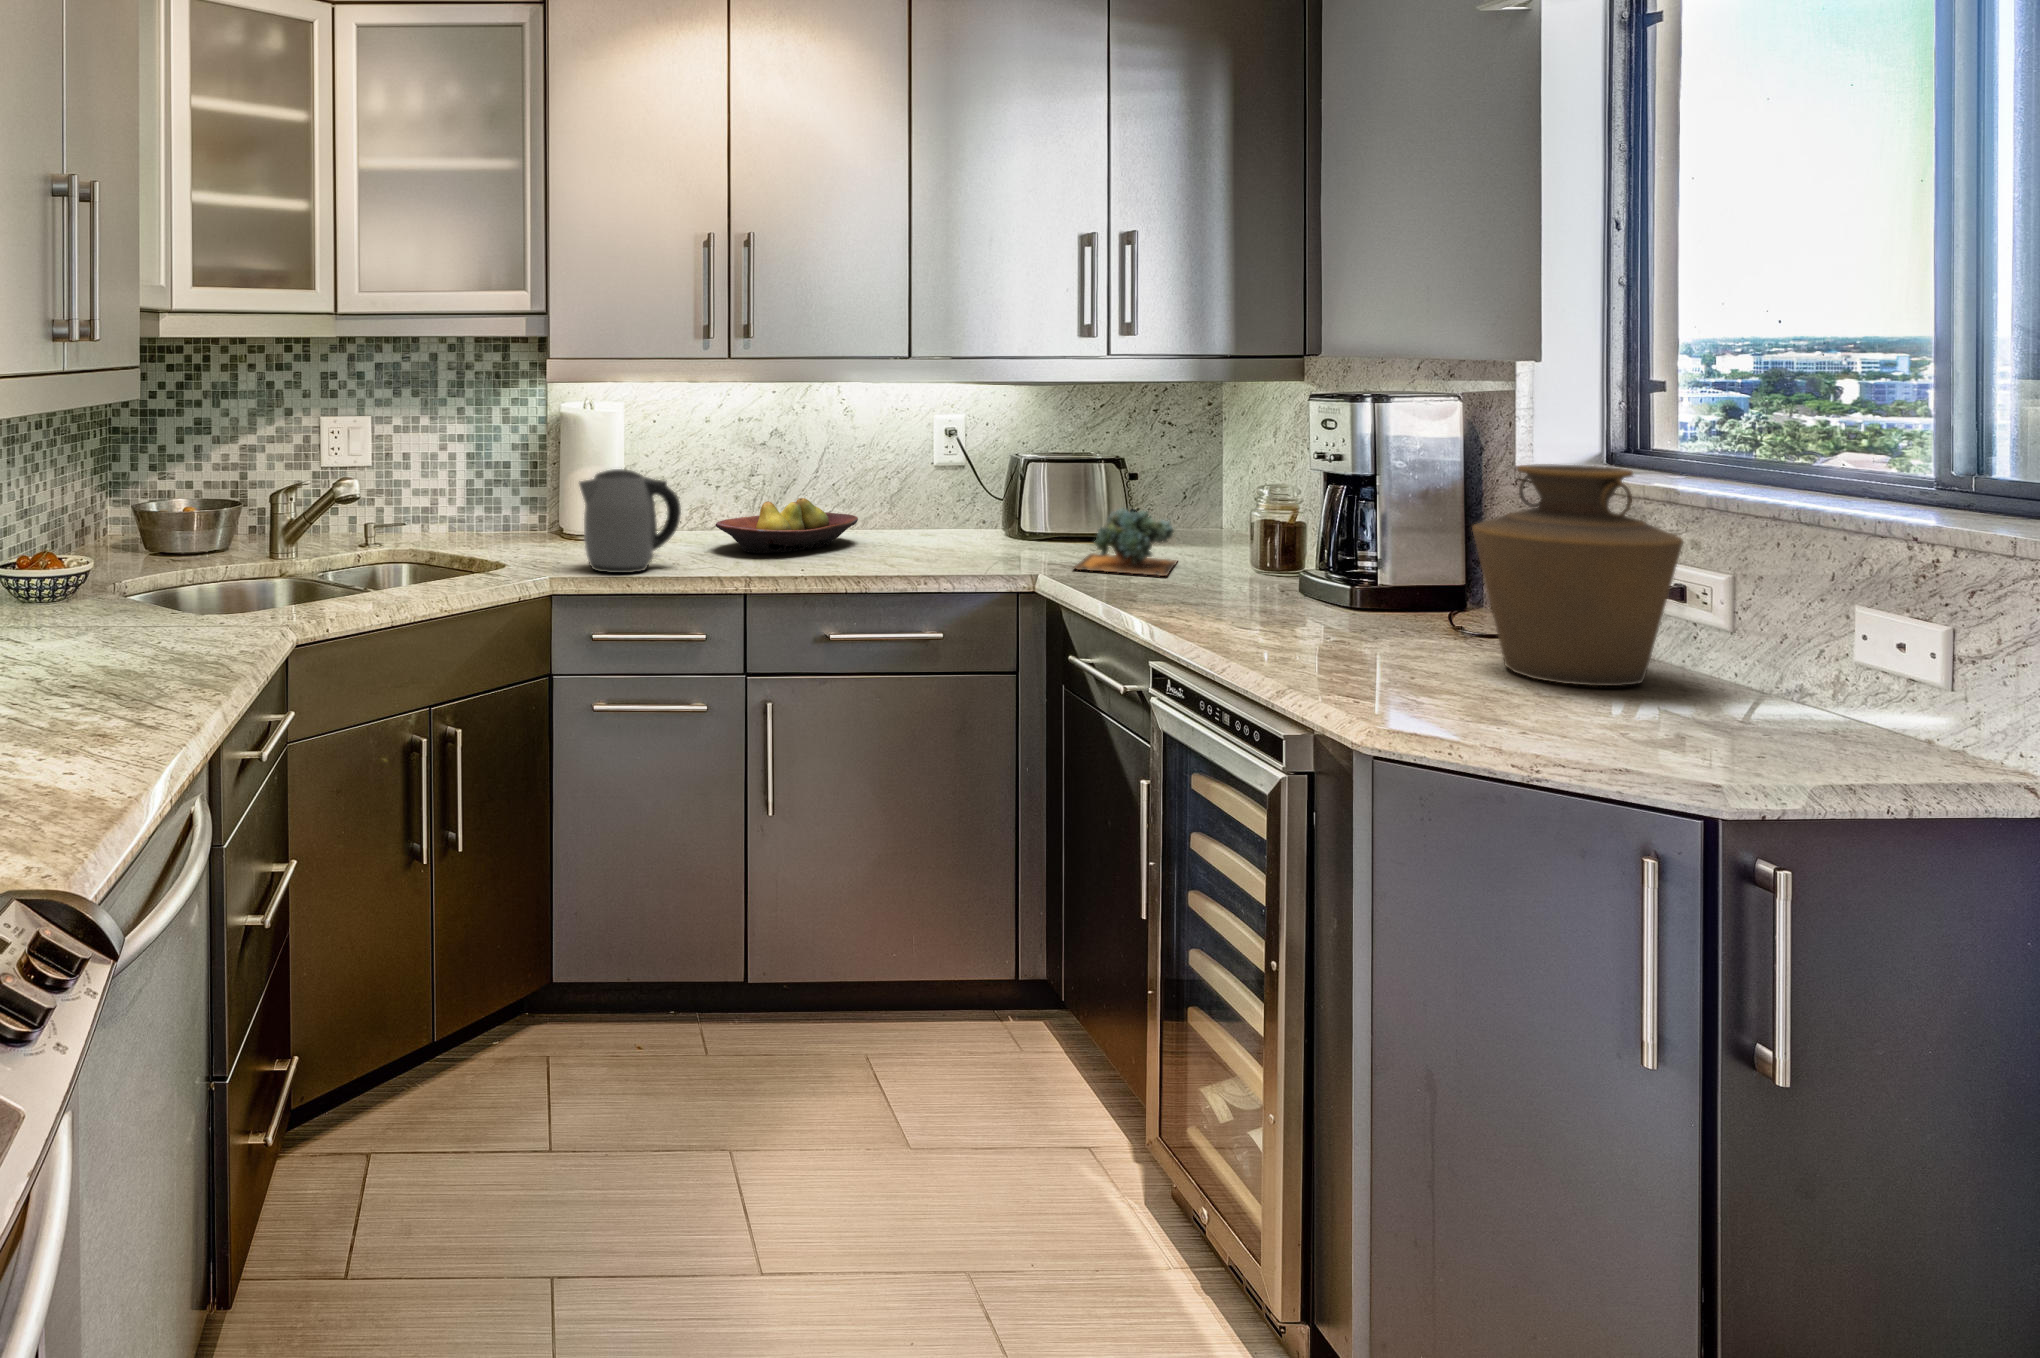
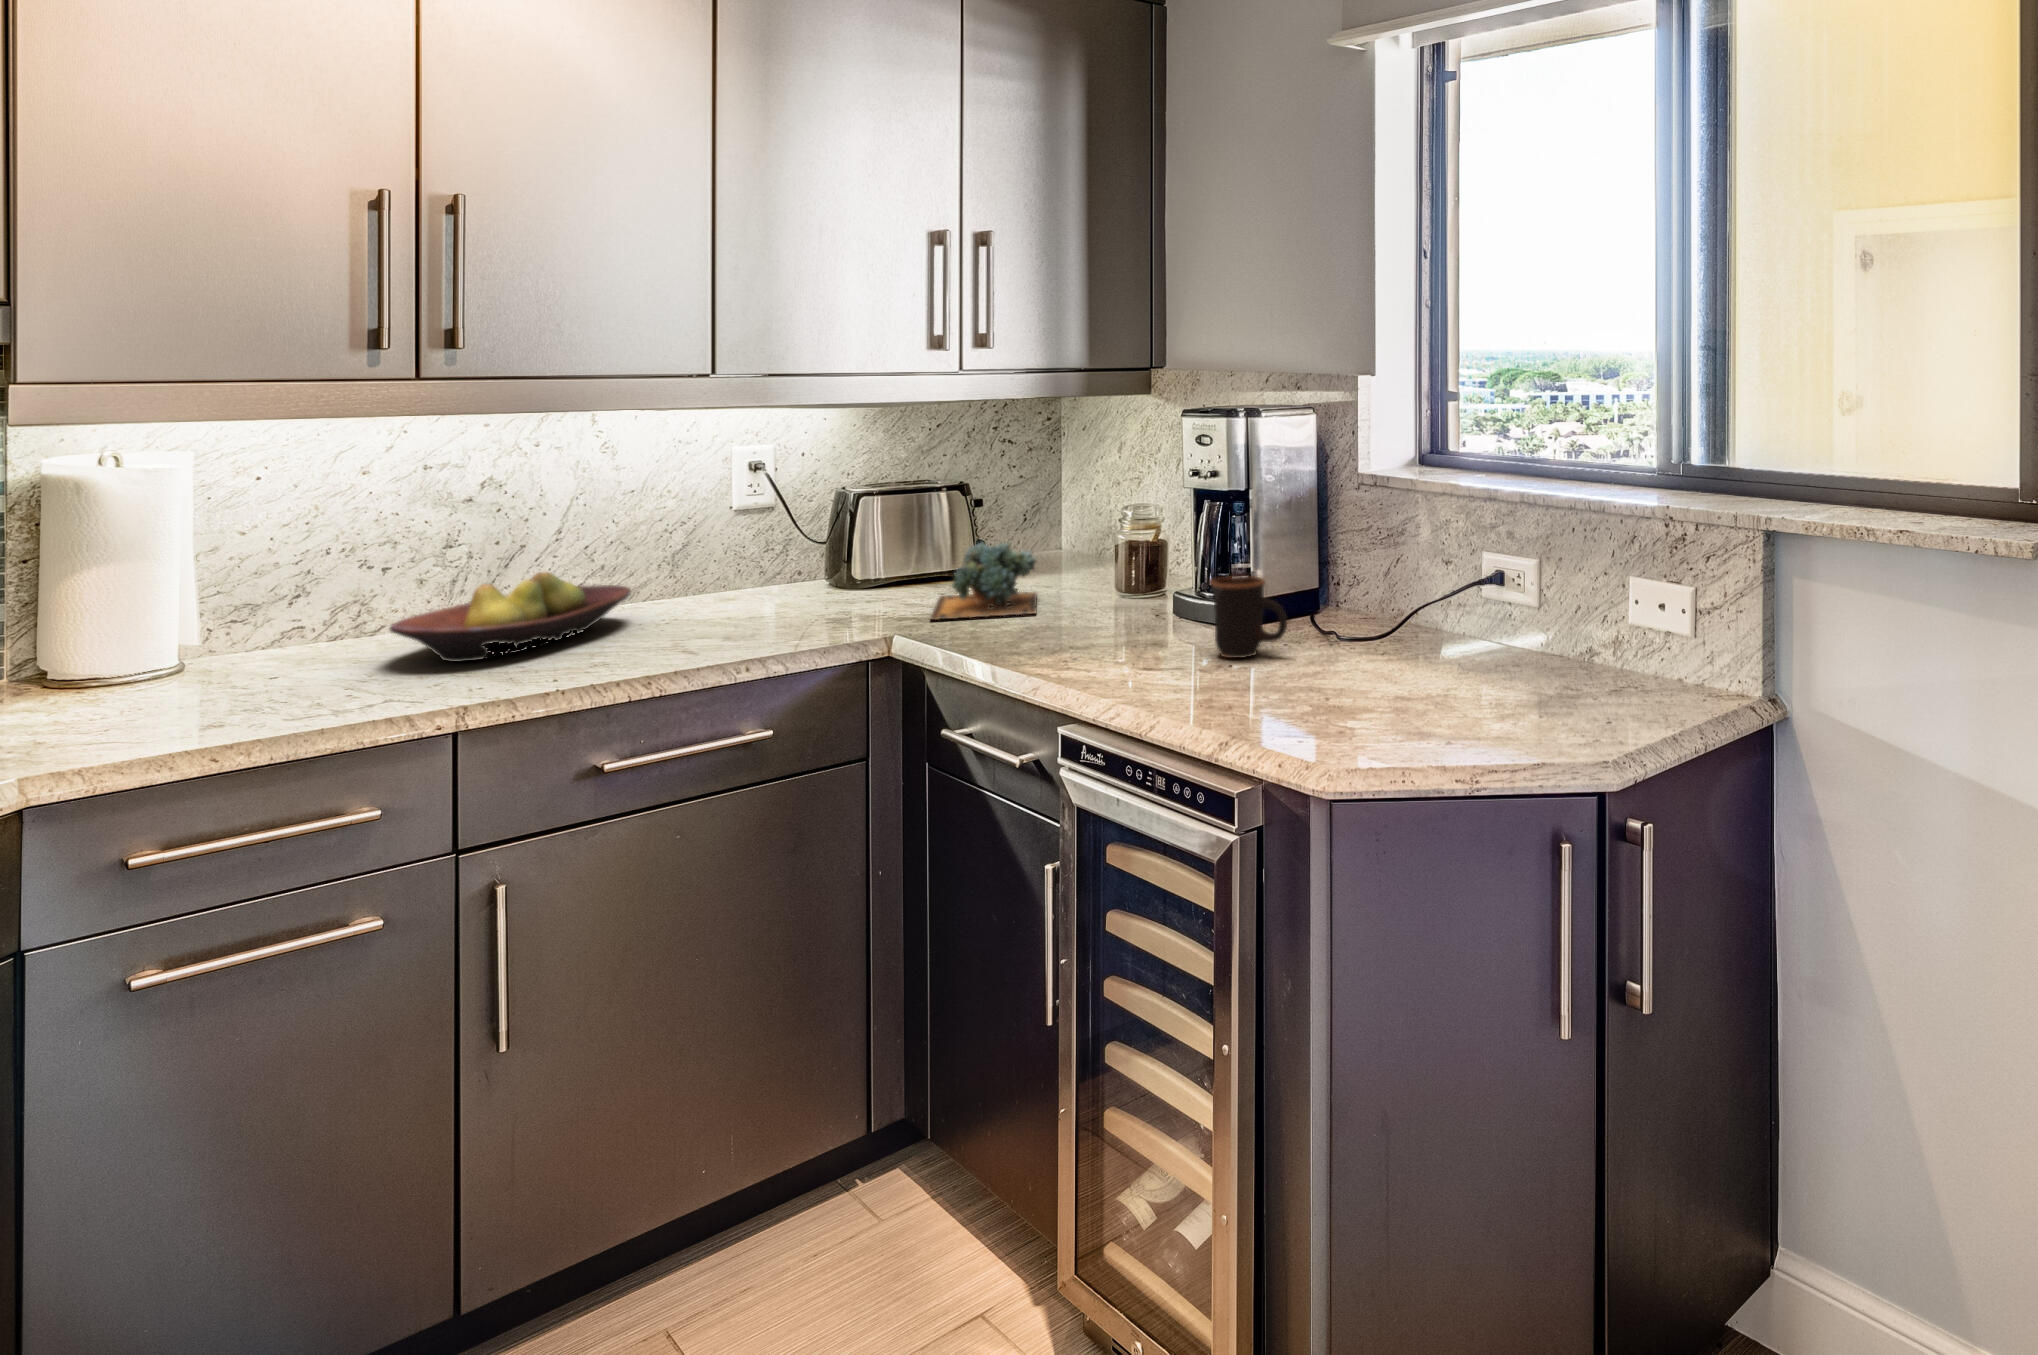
vase: present [1472,464,1683,686] -> none [1358,471,1516,677]
kettle: present [579,469,681,573] -> none [89,567,323,745]
mug: none [1316,556,1397,636] -> present [1210,576,1287,658]

